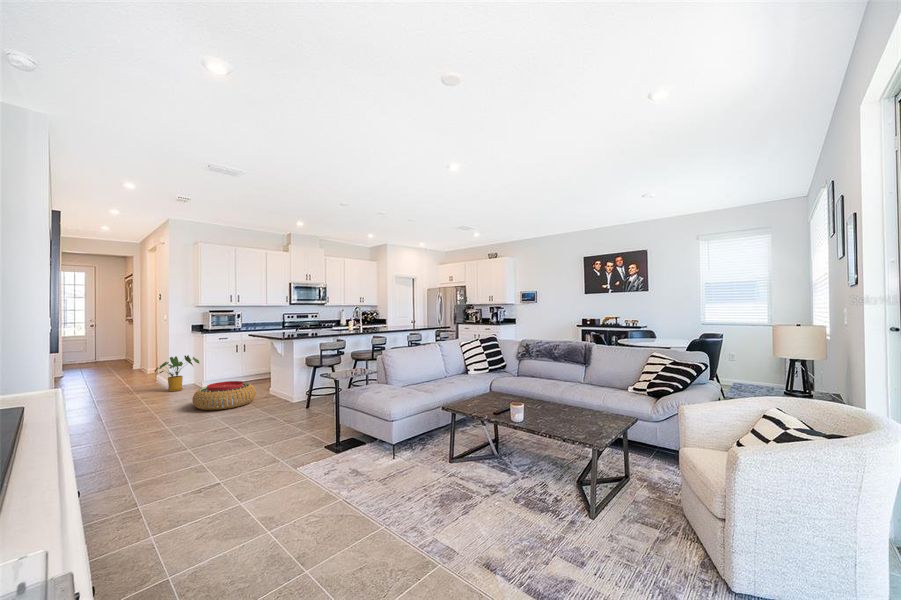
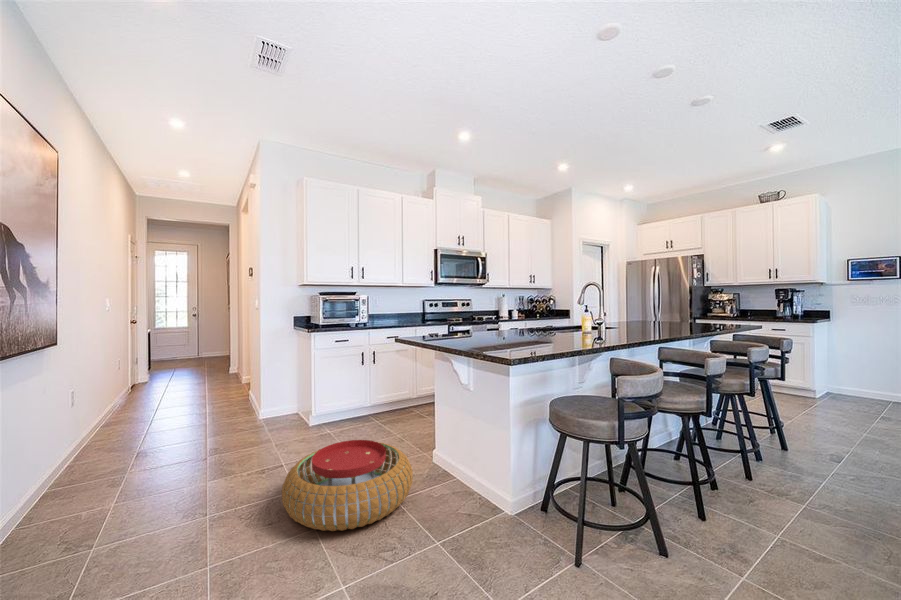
house plant: present [155,355,199,392] -> none [231,369,303,434]

